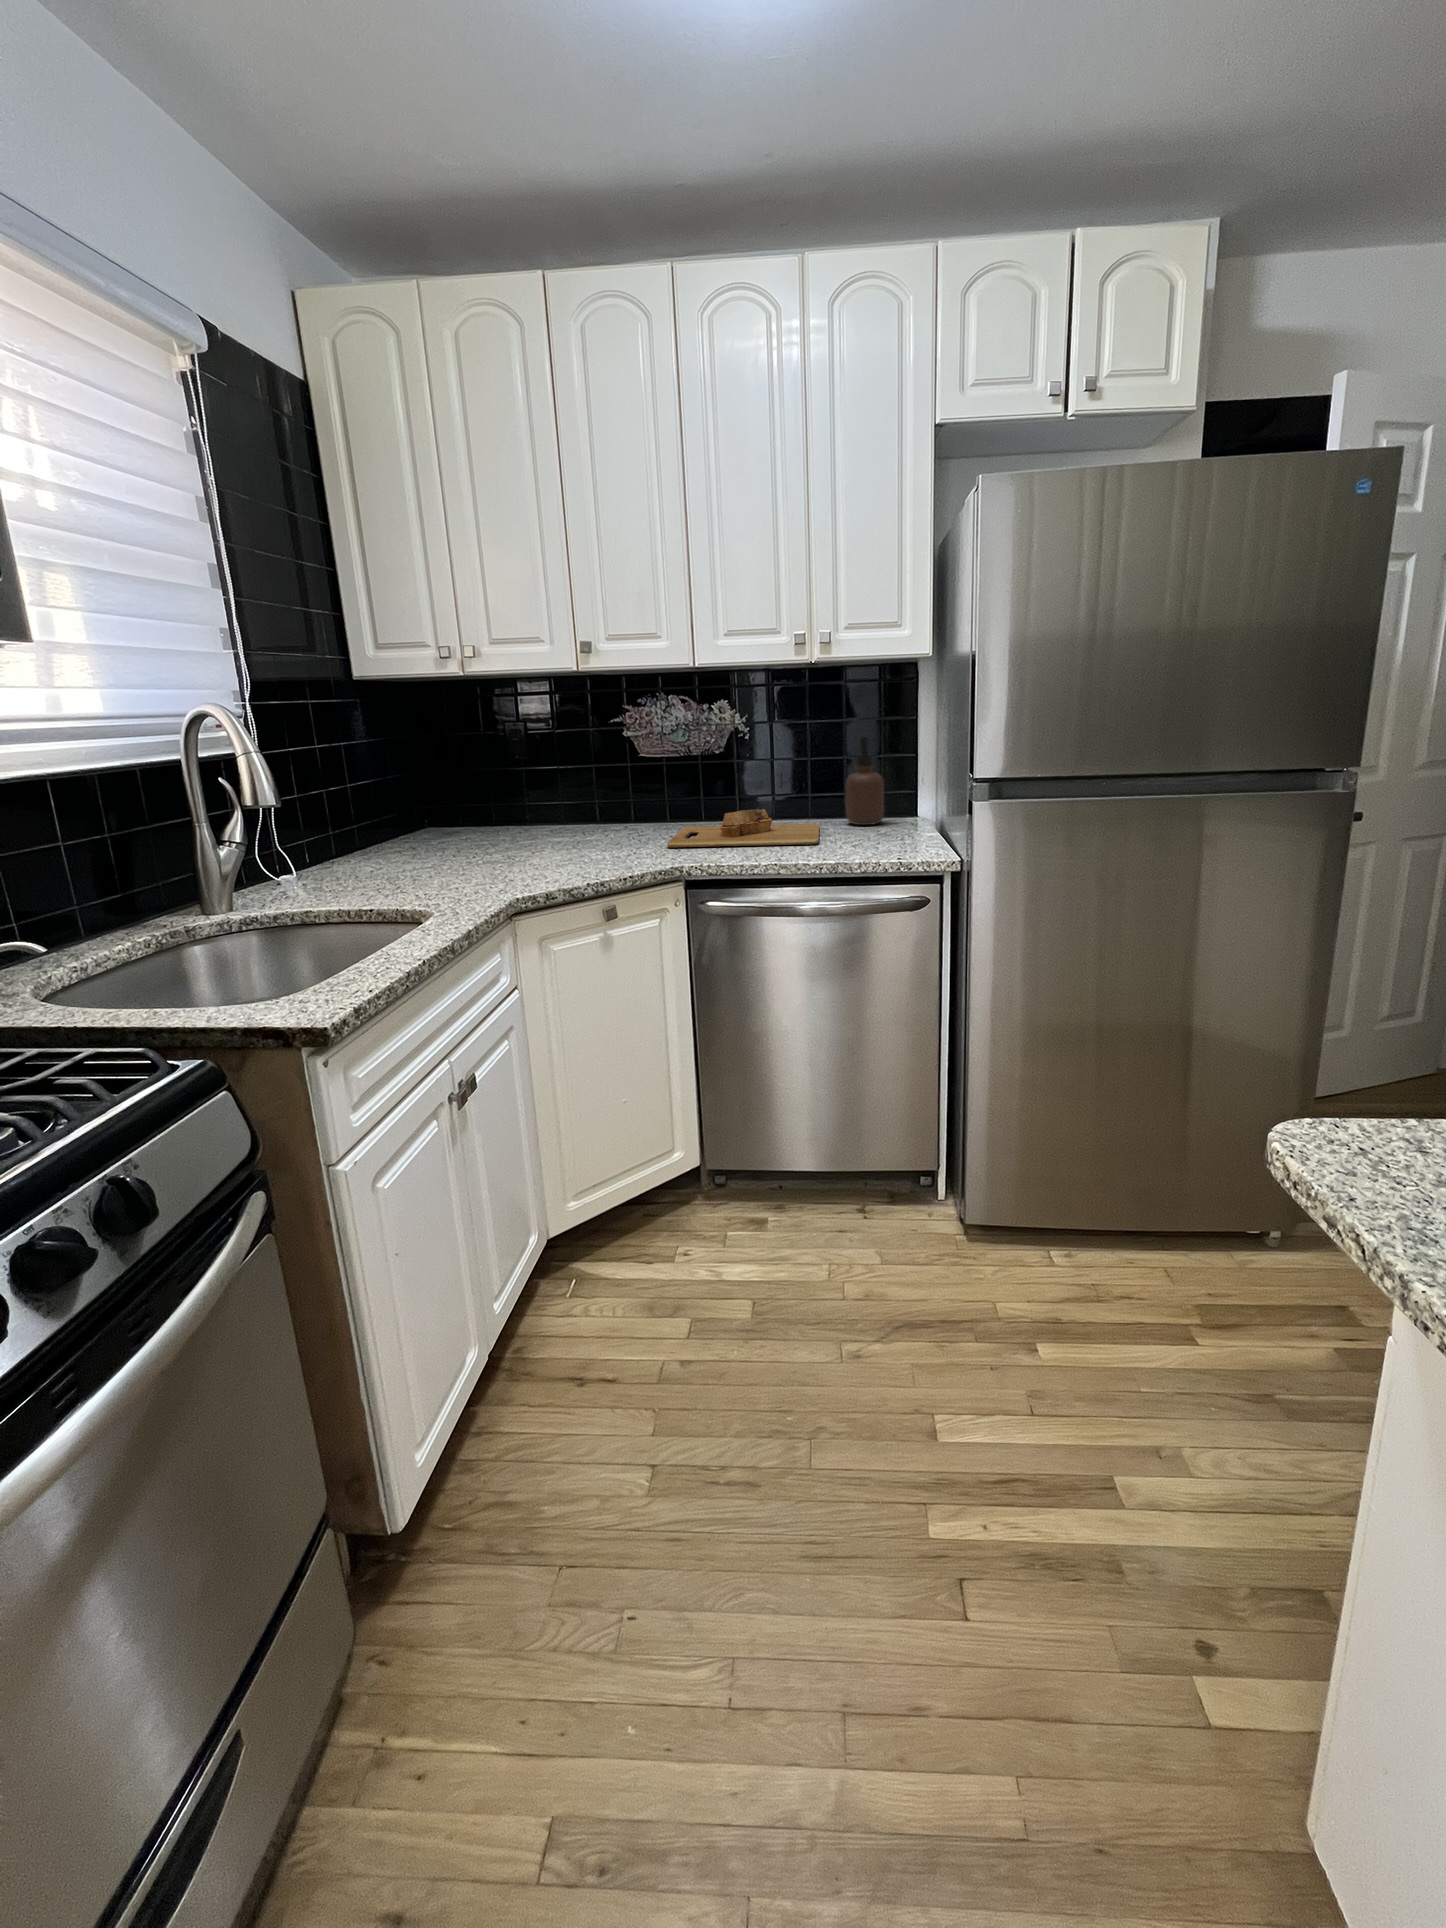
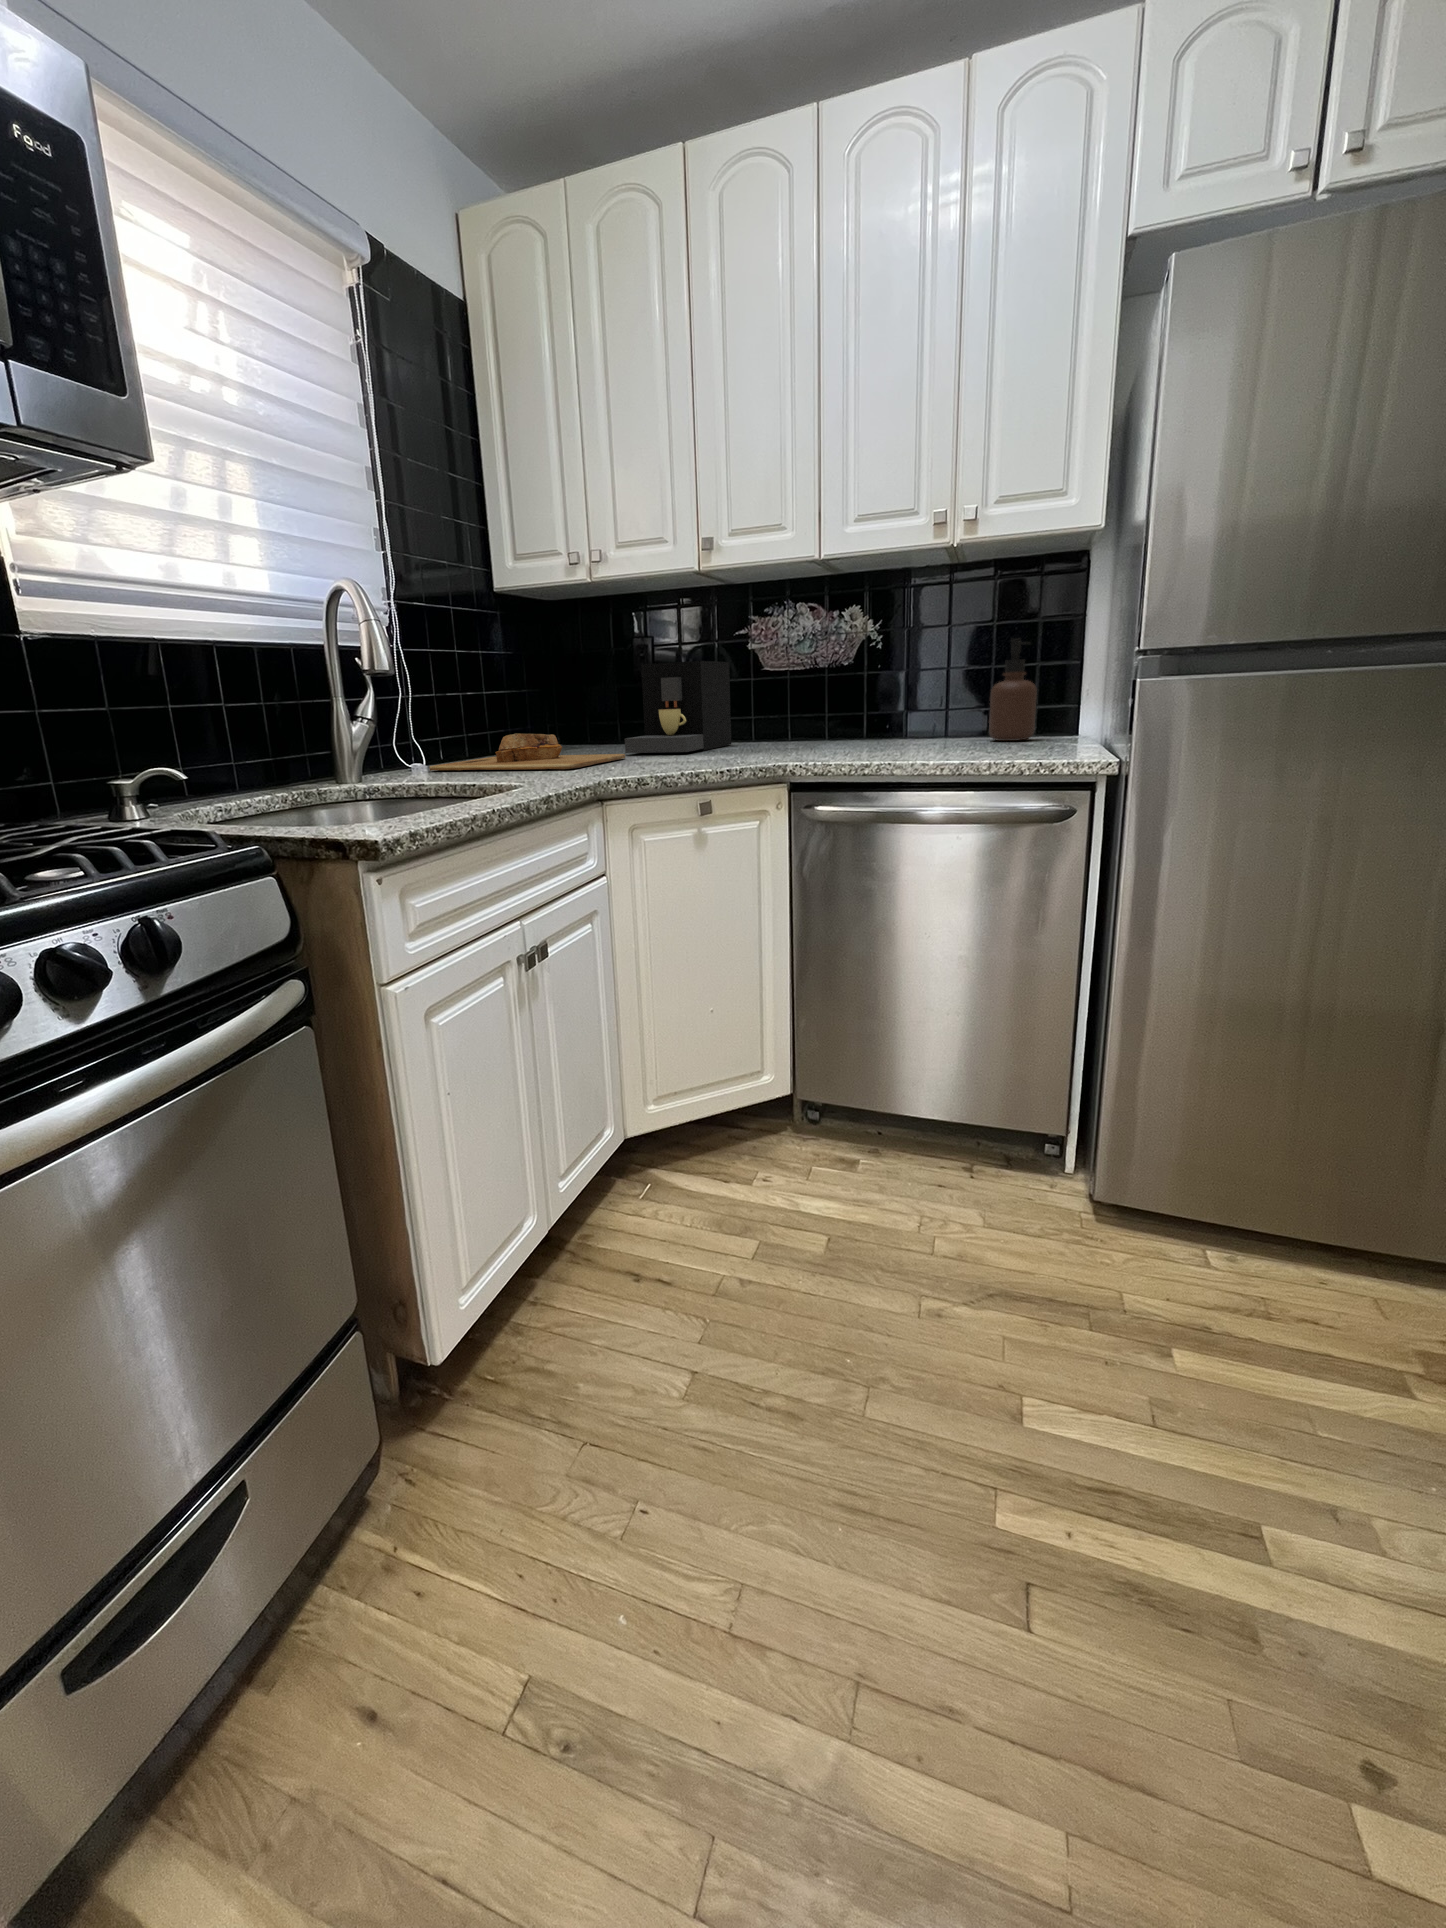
coffee maker: none [507,748,610,846] -> present [625,661,731,753]
cutting board: present [667,809,819,848] -> present [429,733,625,771]

